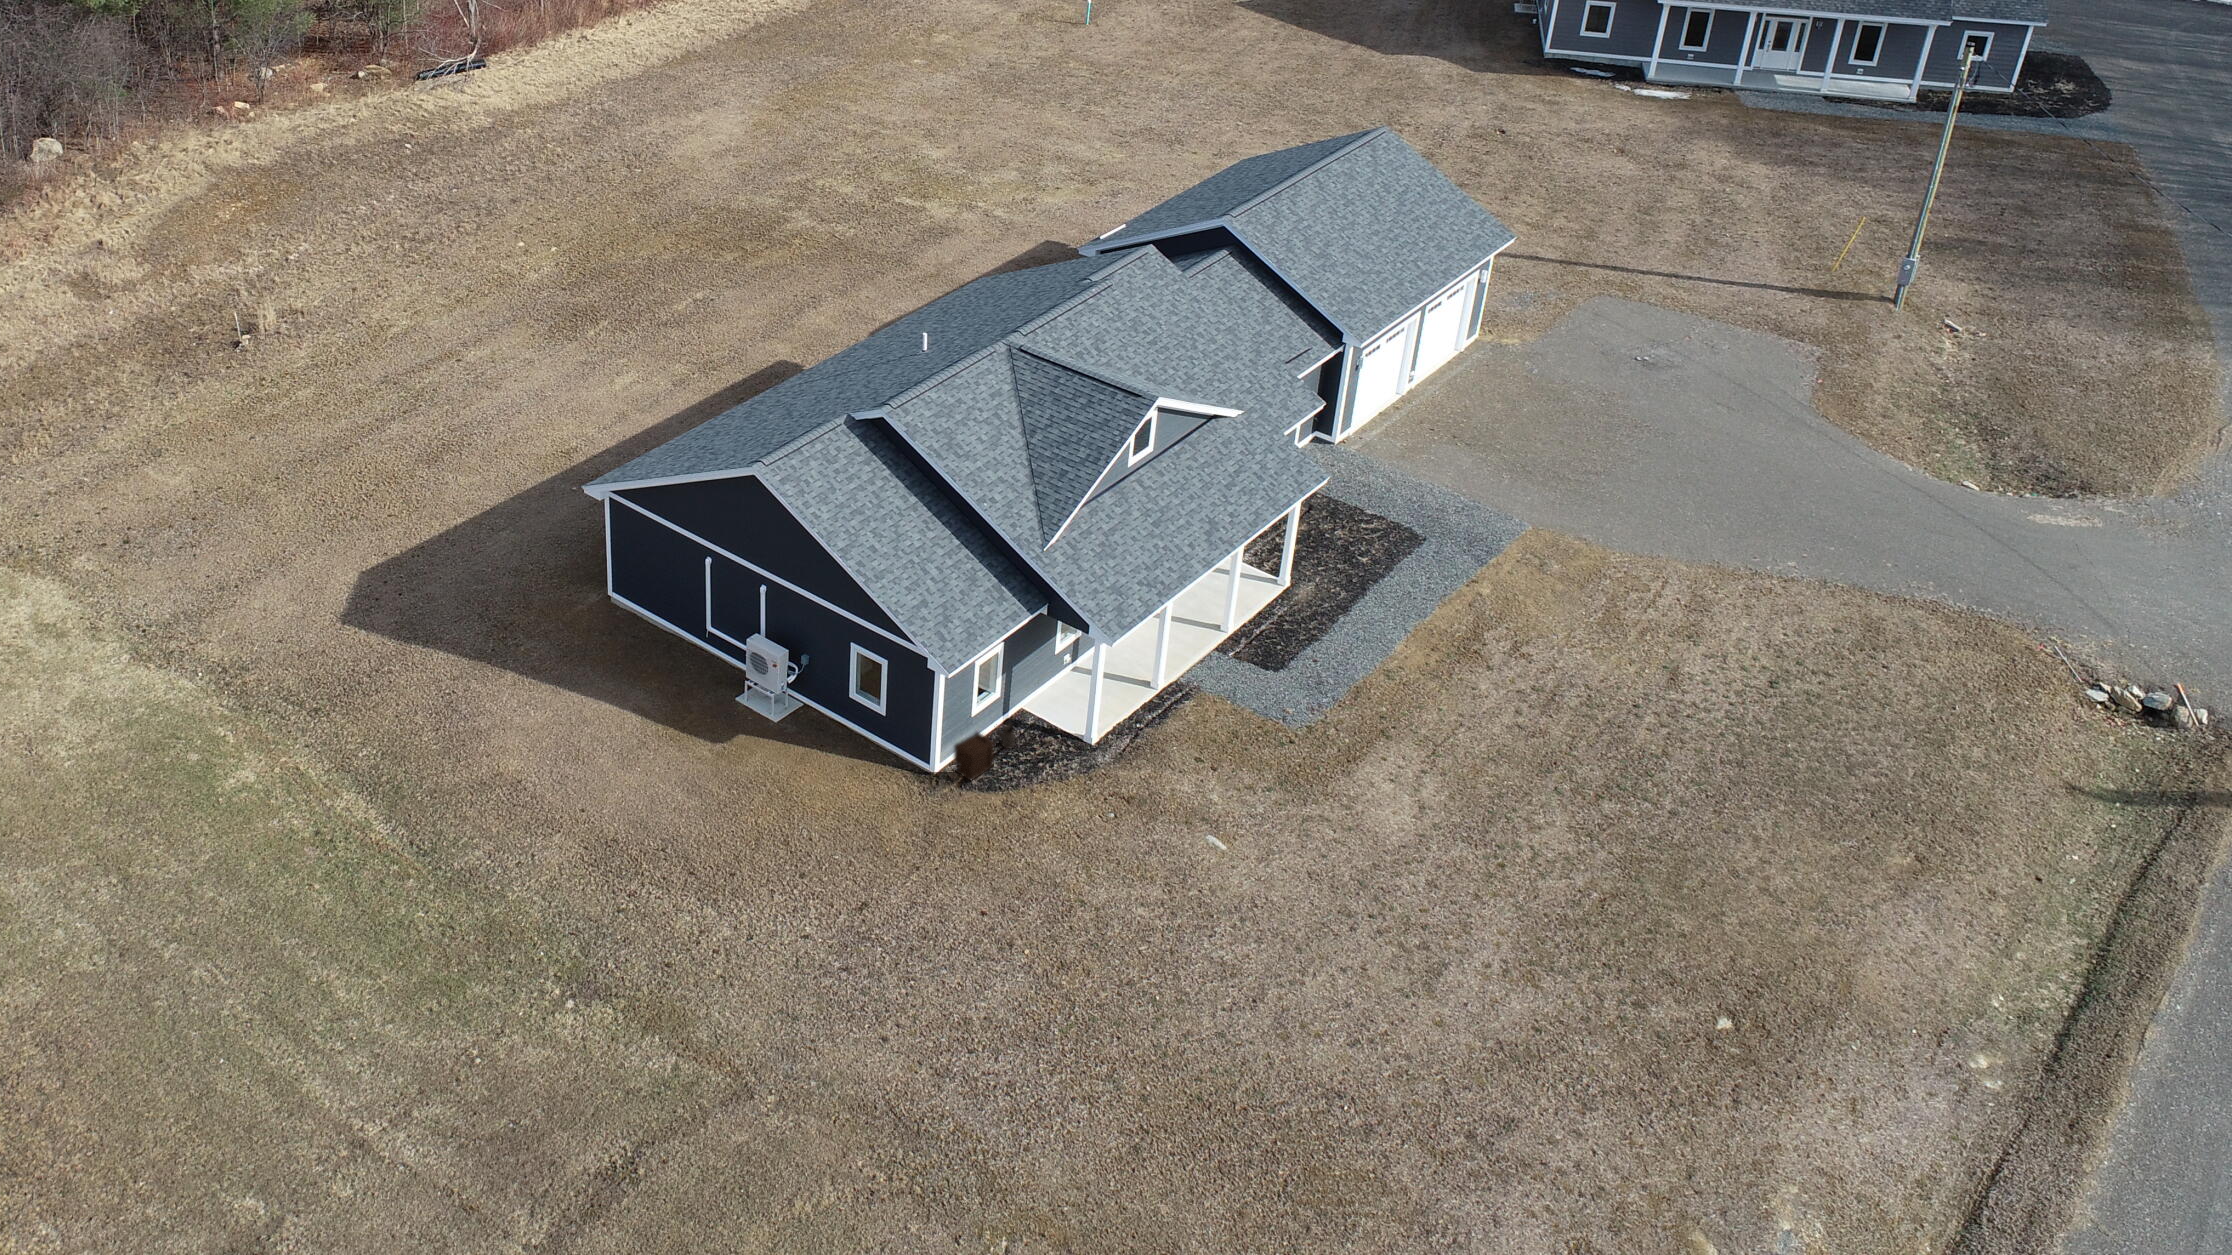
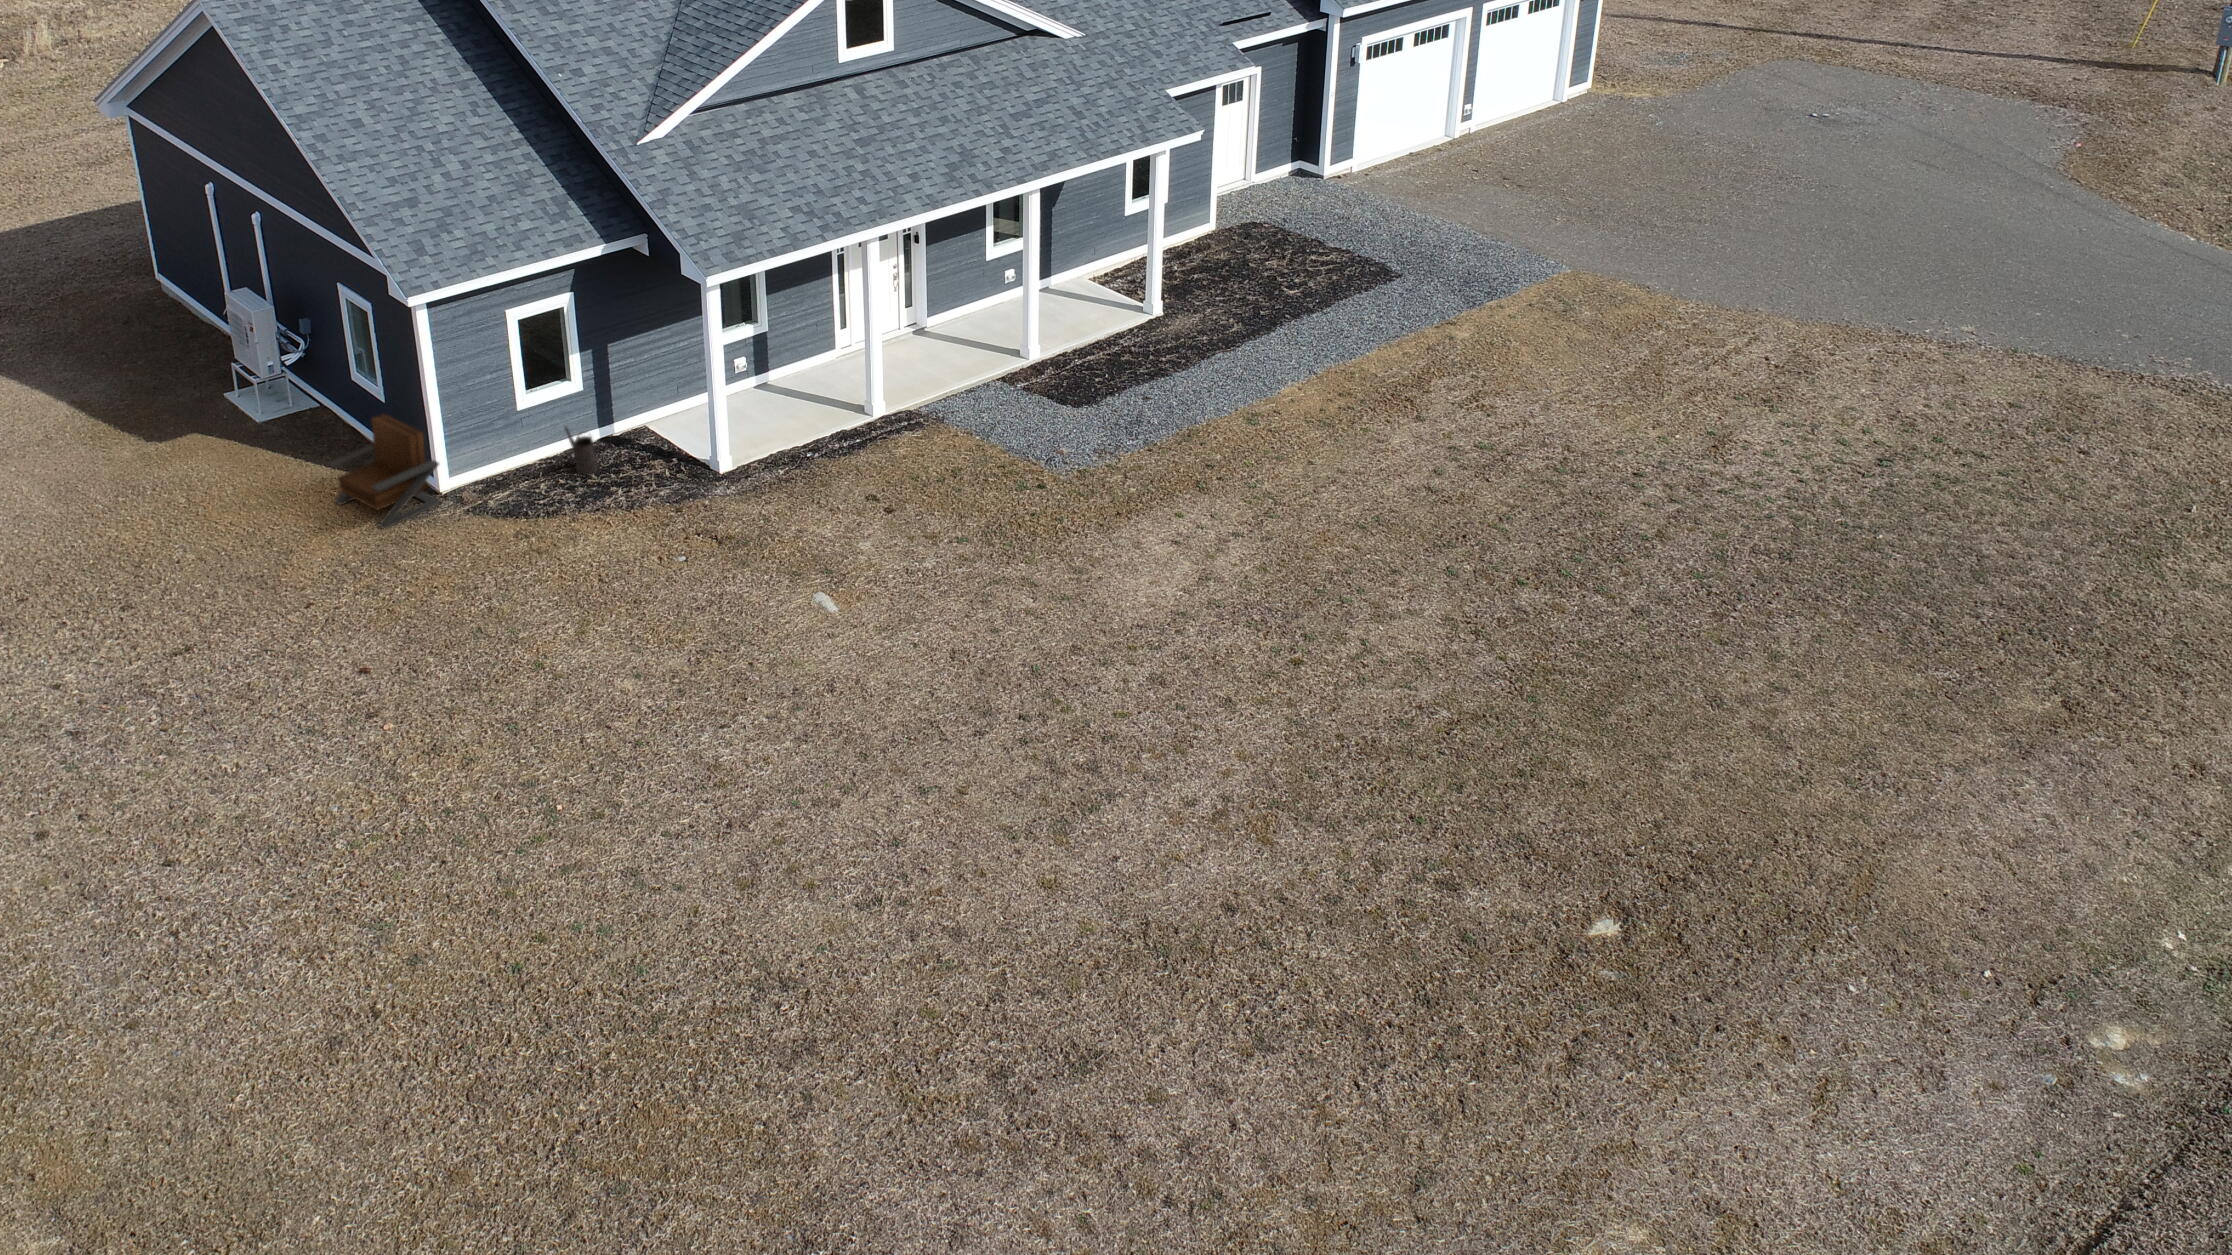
lounge chair: none [872,726,940,802] -> present [328,414,442,529]
wooden crate: present [954,732,994,780] -> none [461,428,540,510]

